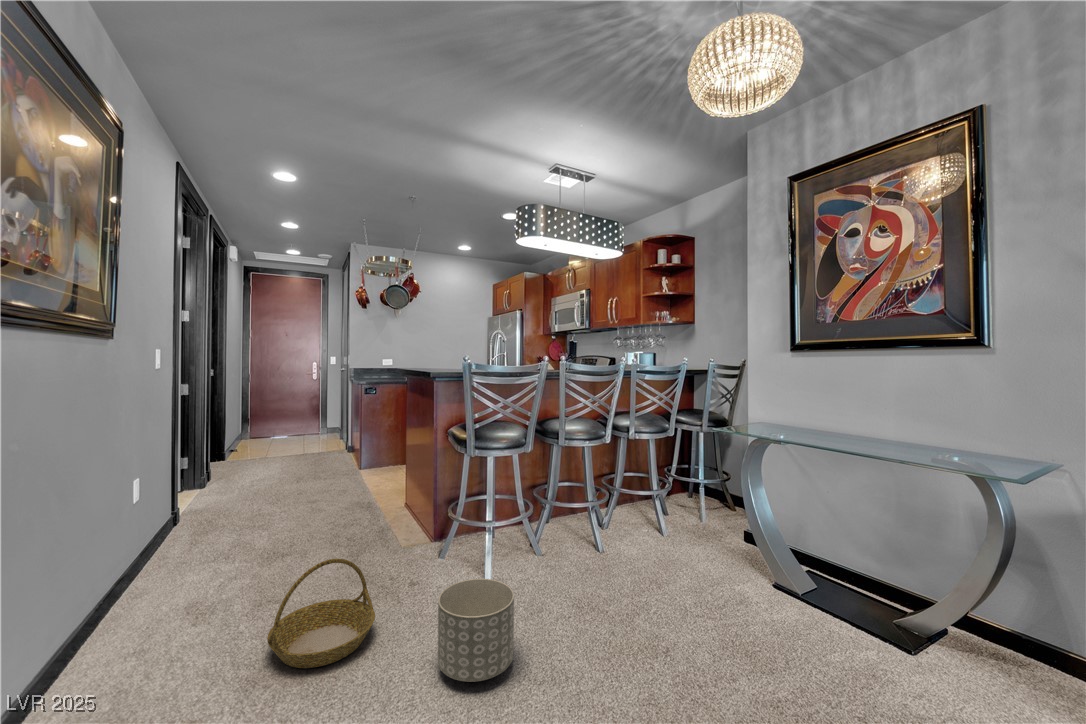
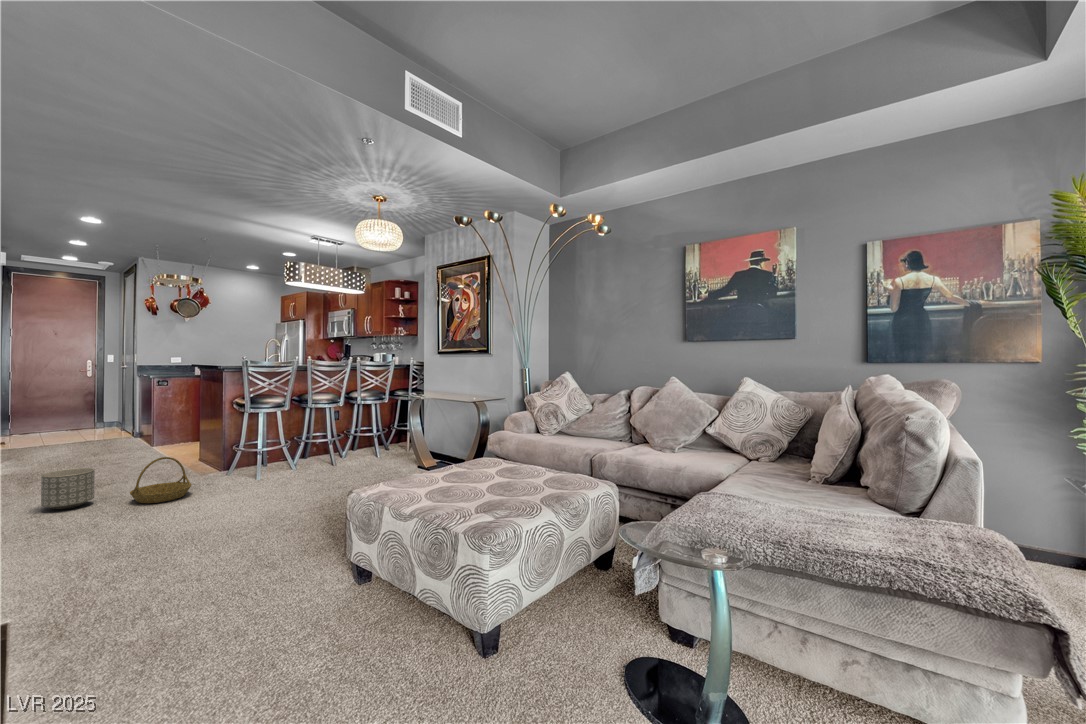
planter: present [438,579,514,682] -> present [41,468,95,509]

